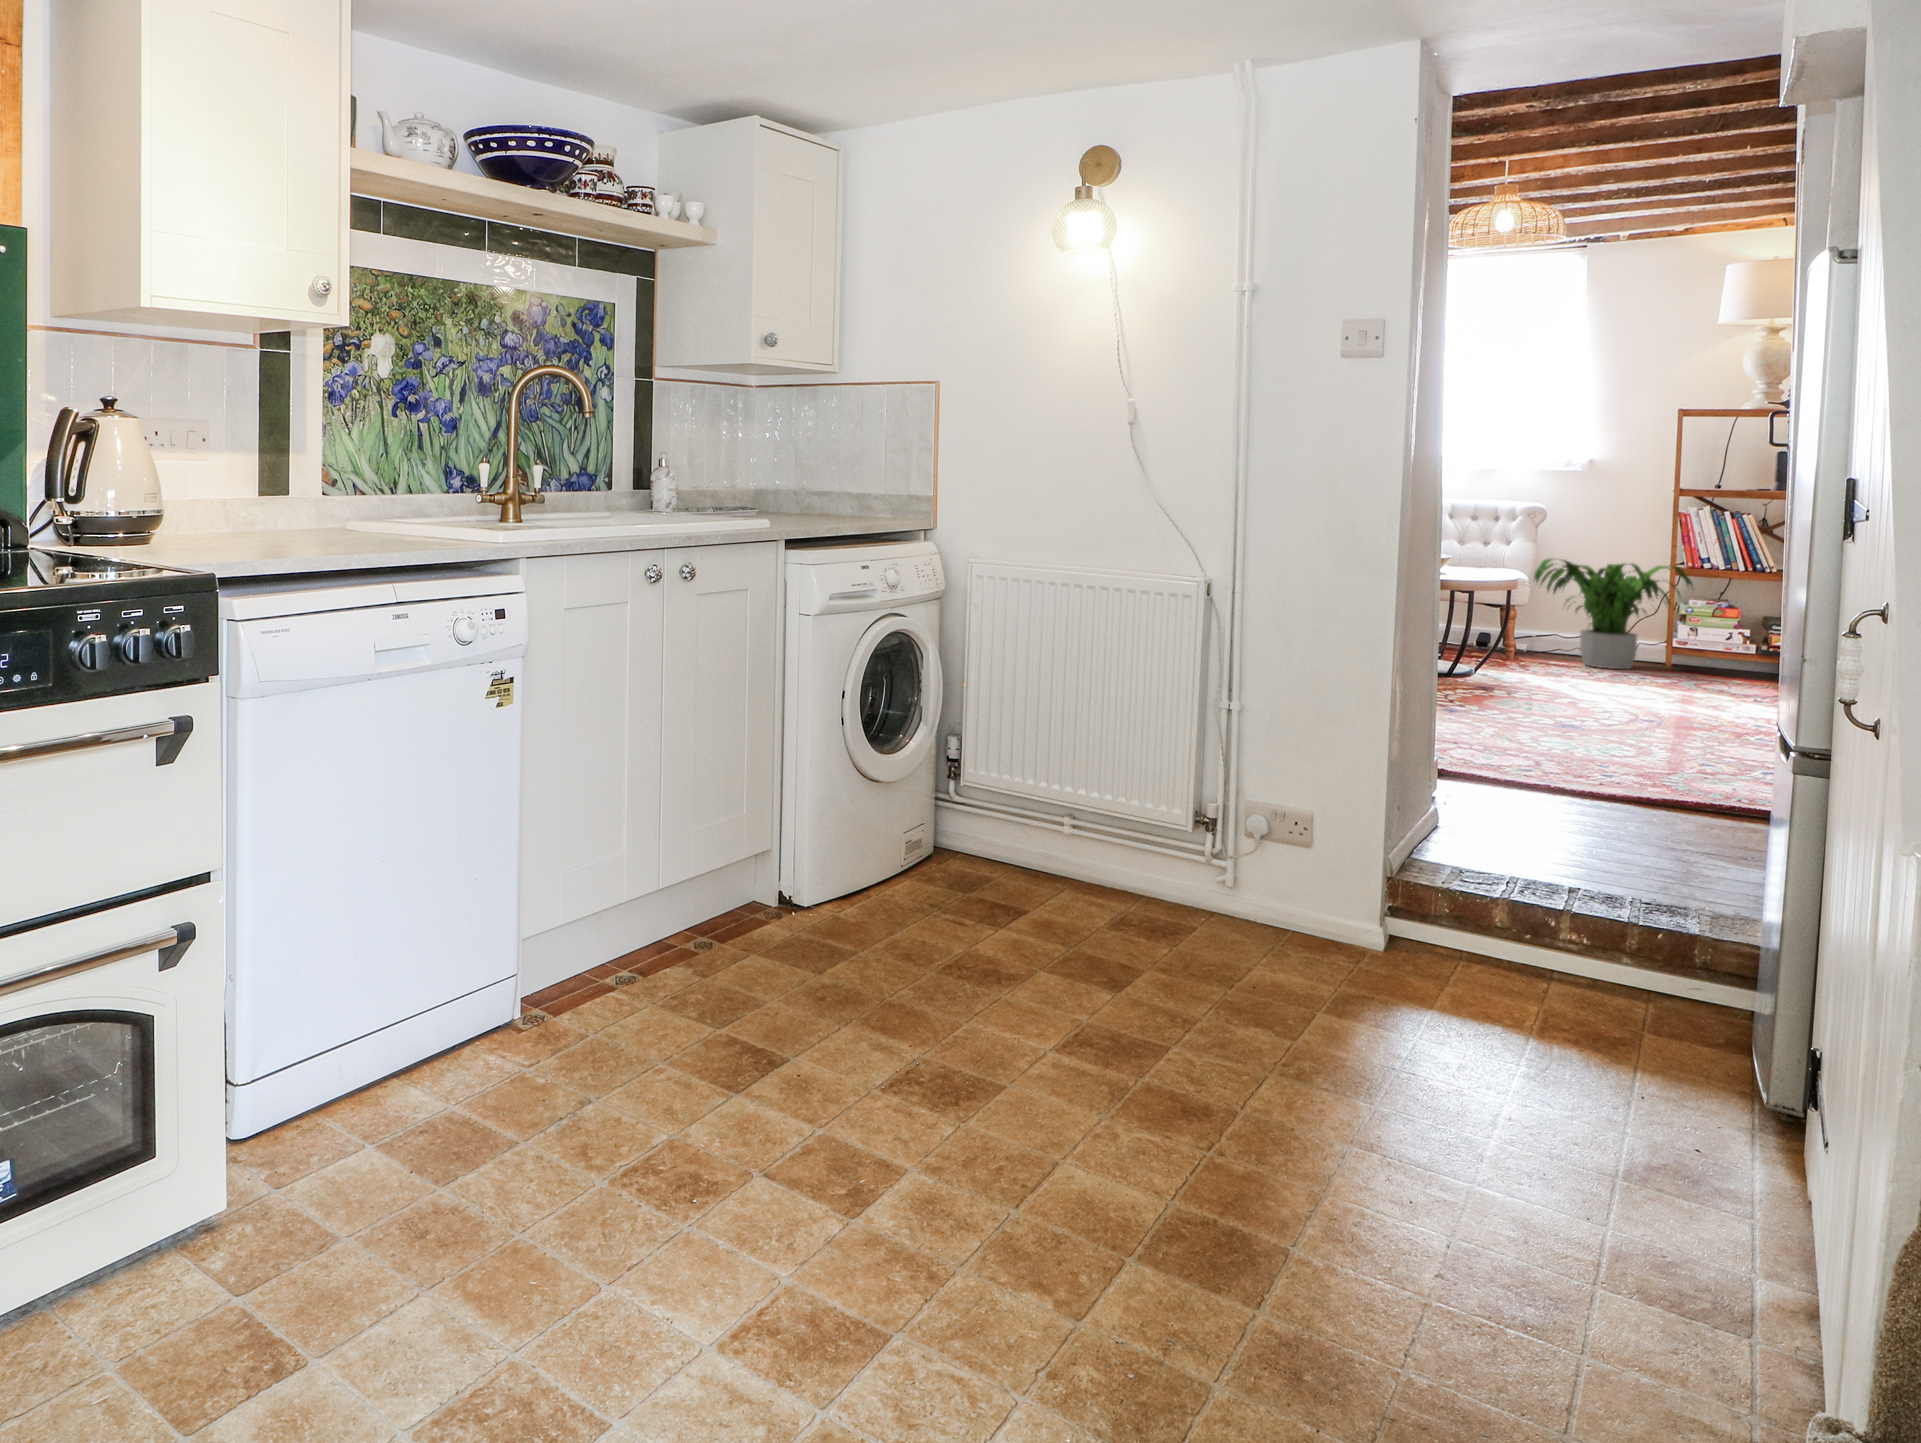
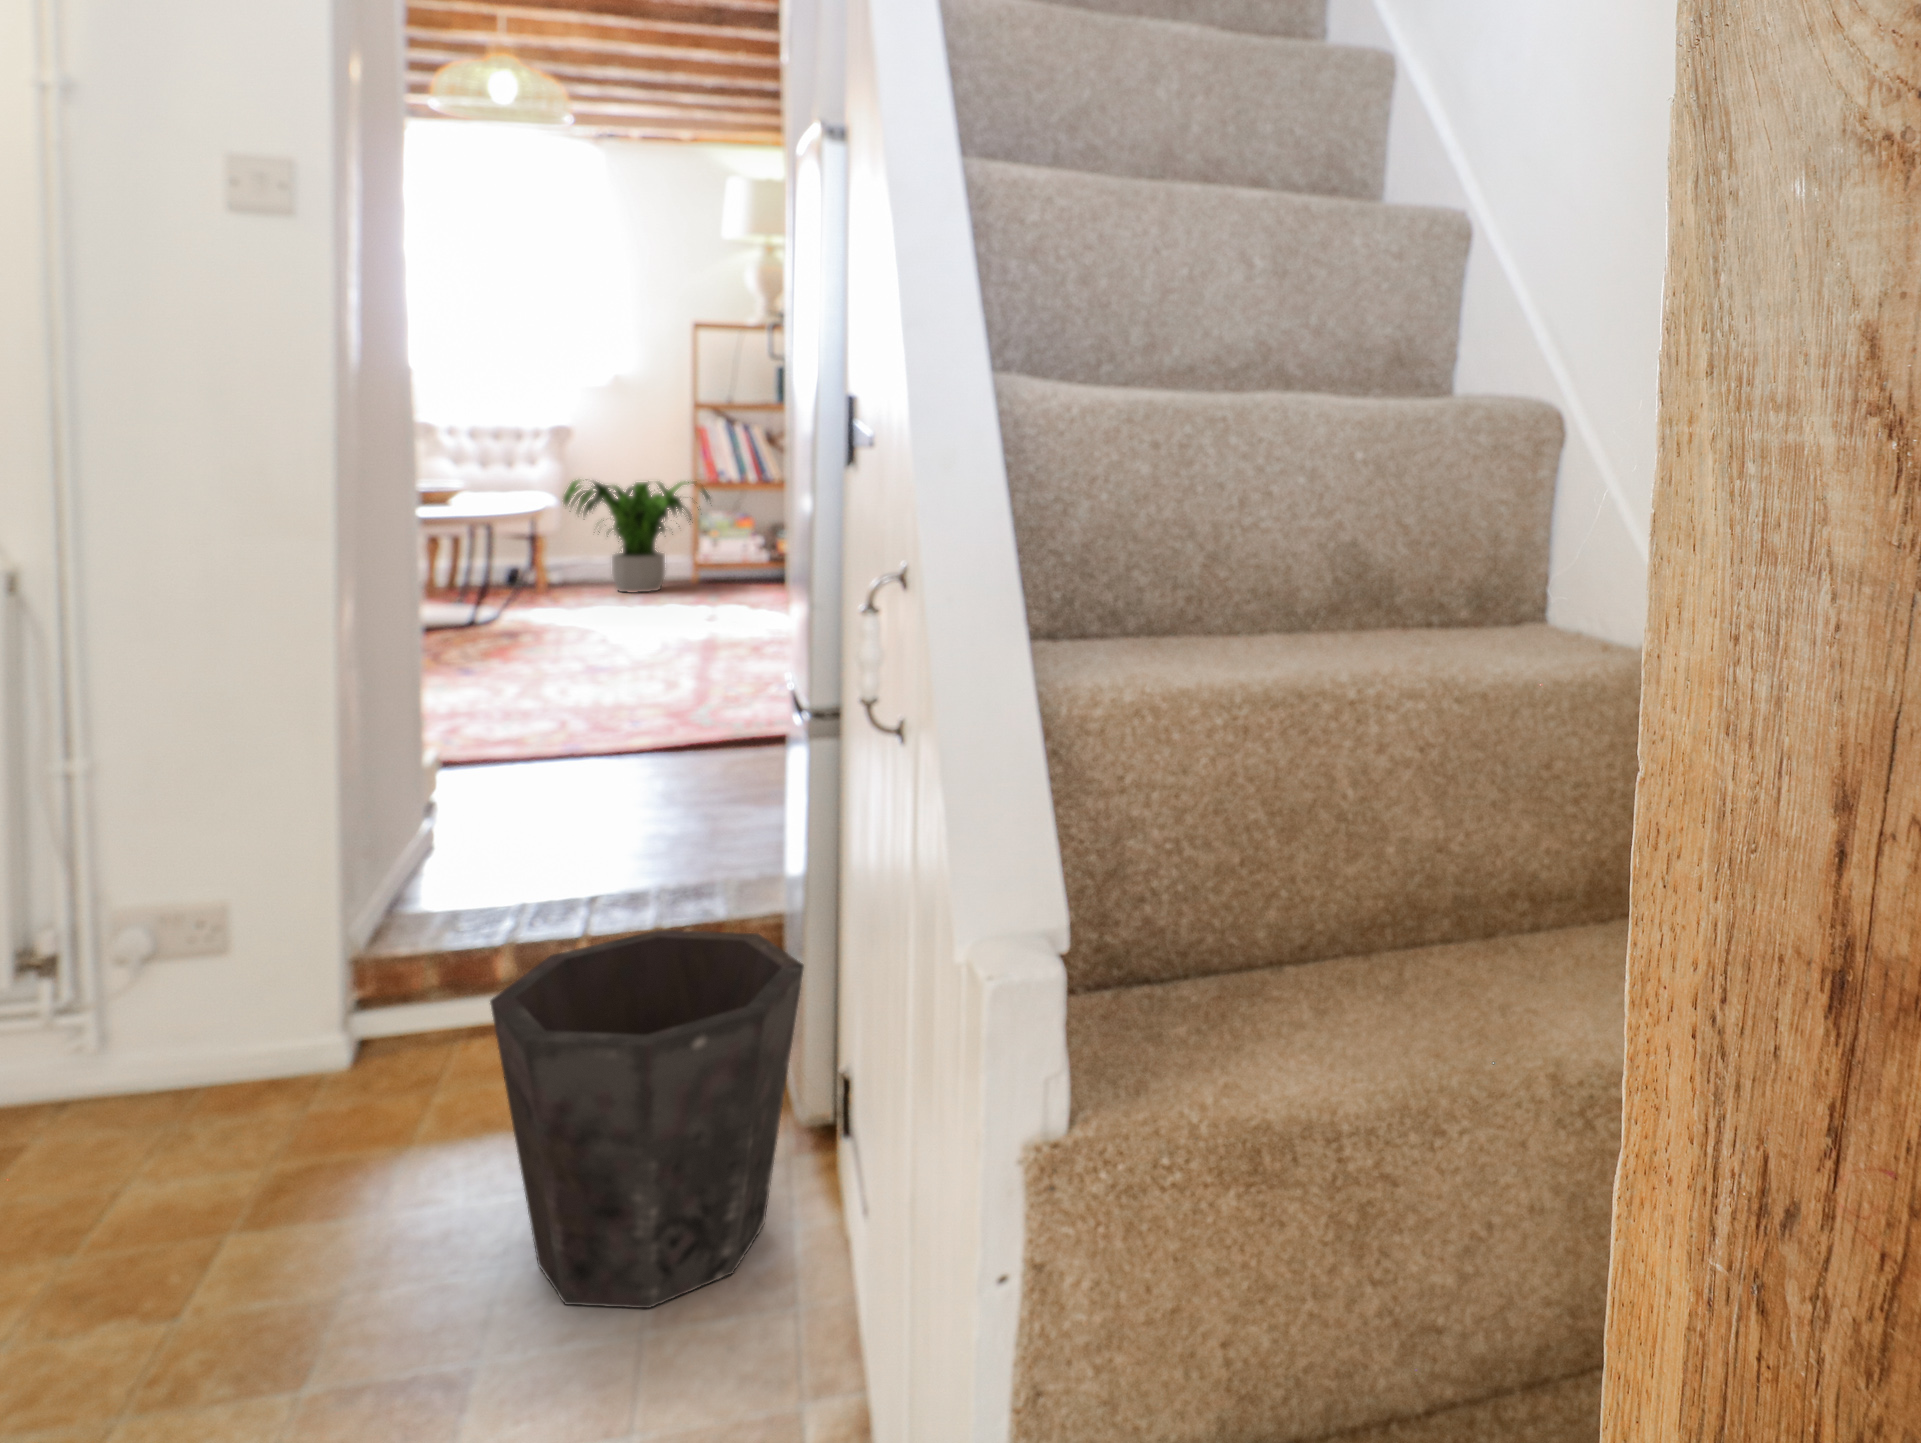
waste bin: none [1505,890,1782,1177] -> present [490,930,804,1308]

